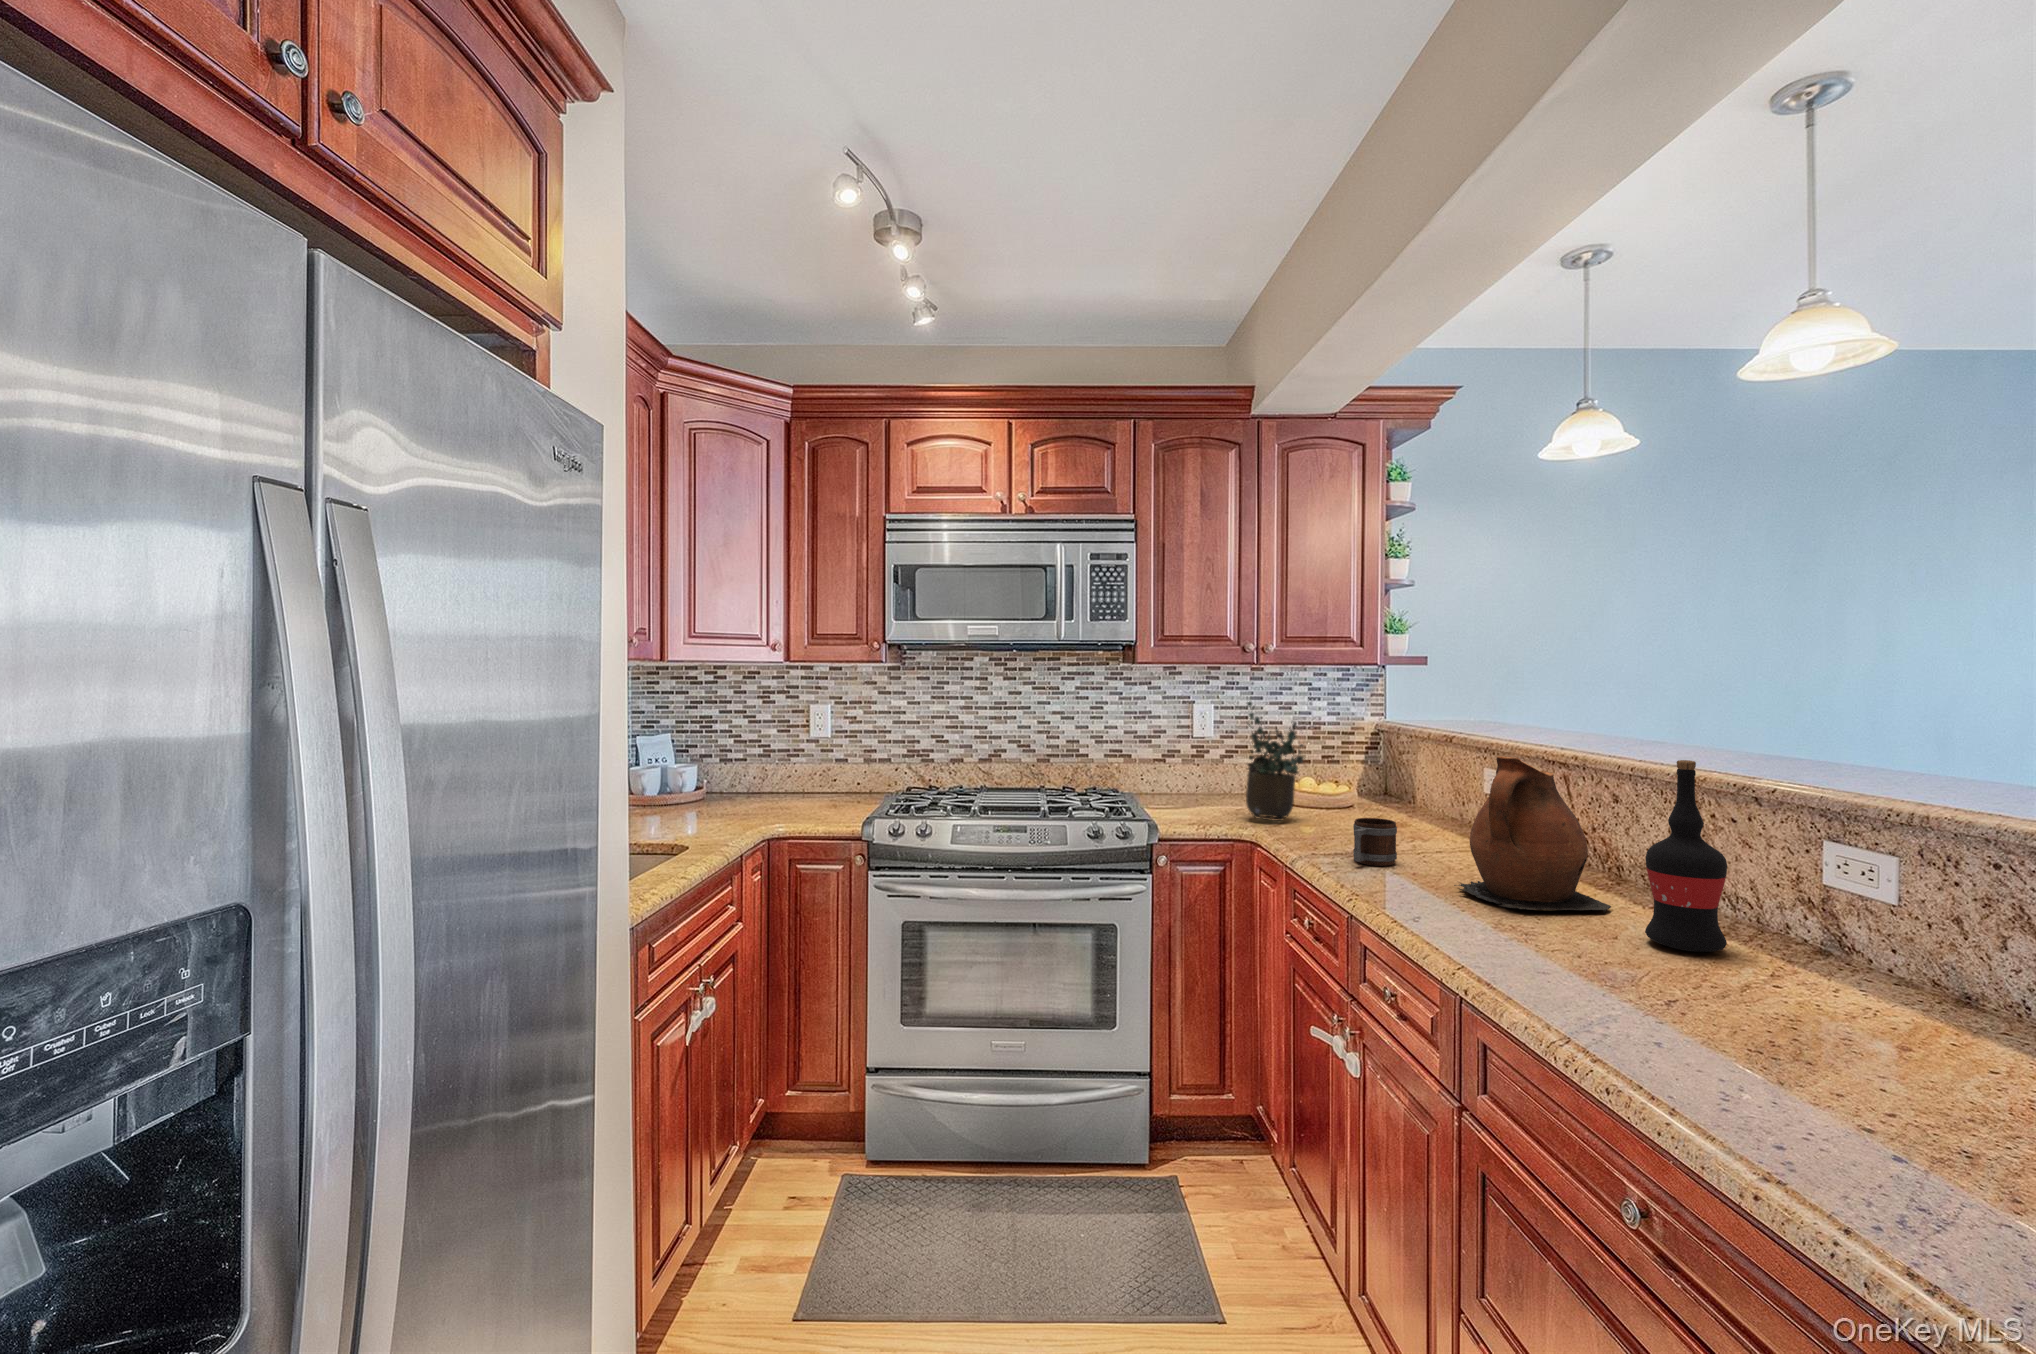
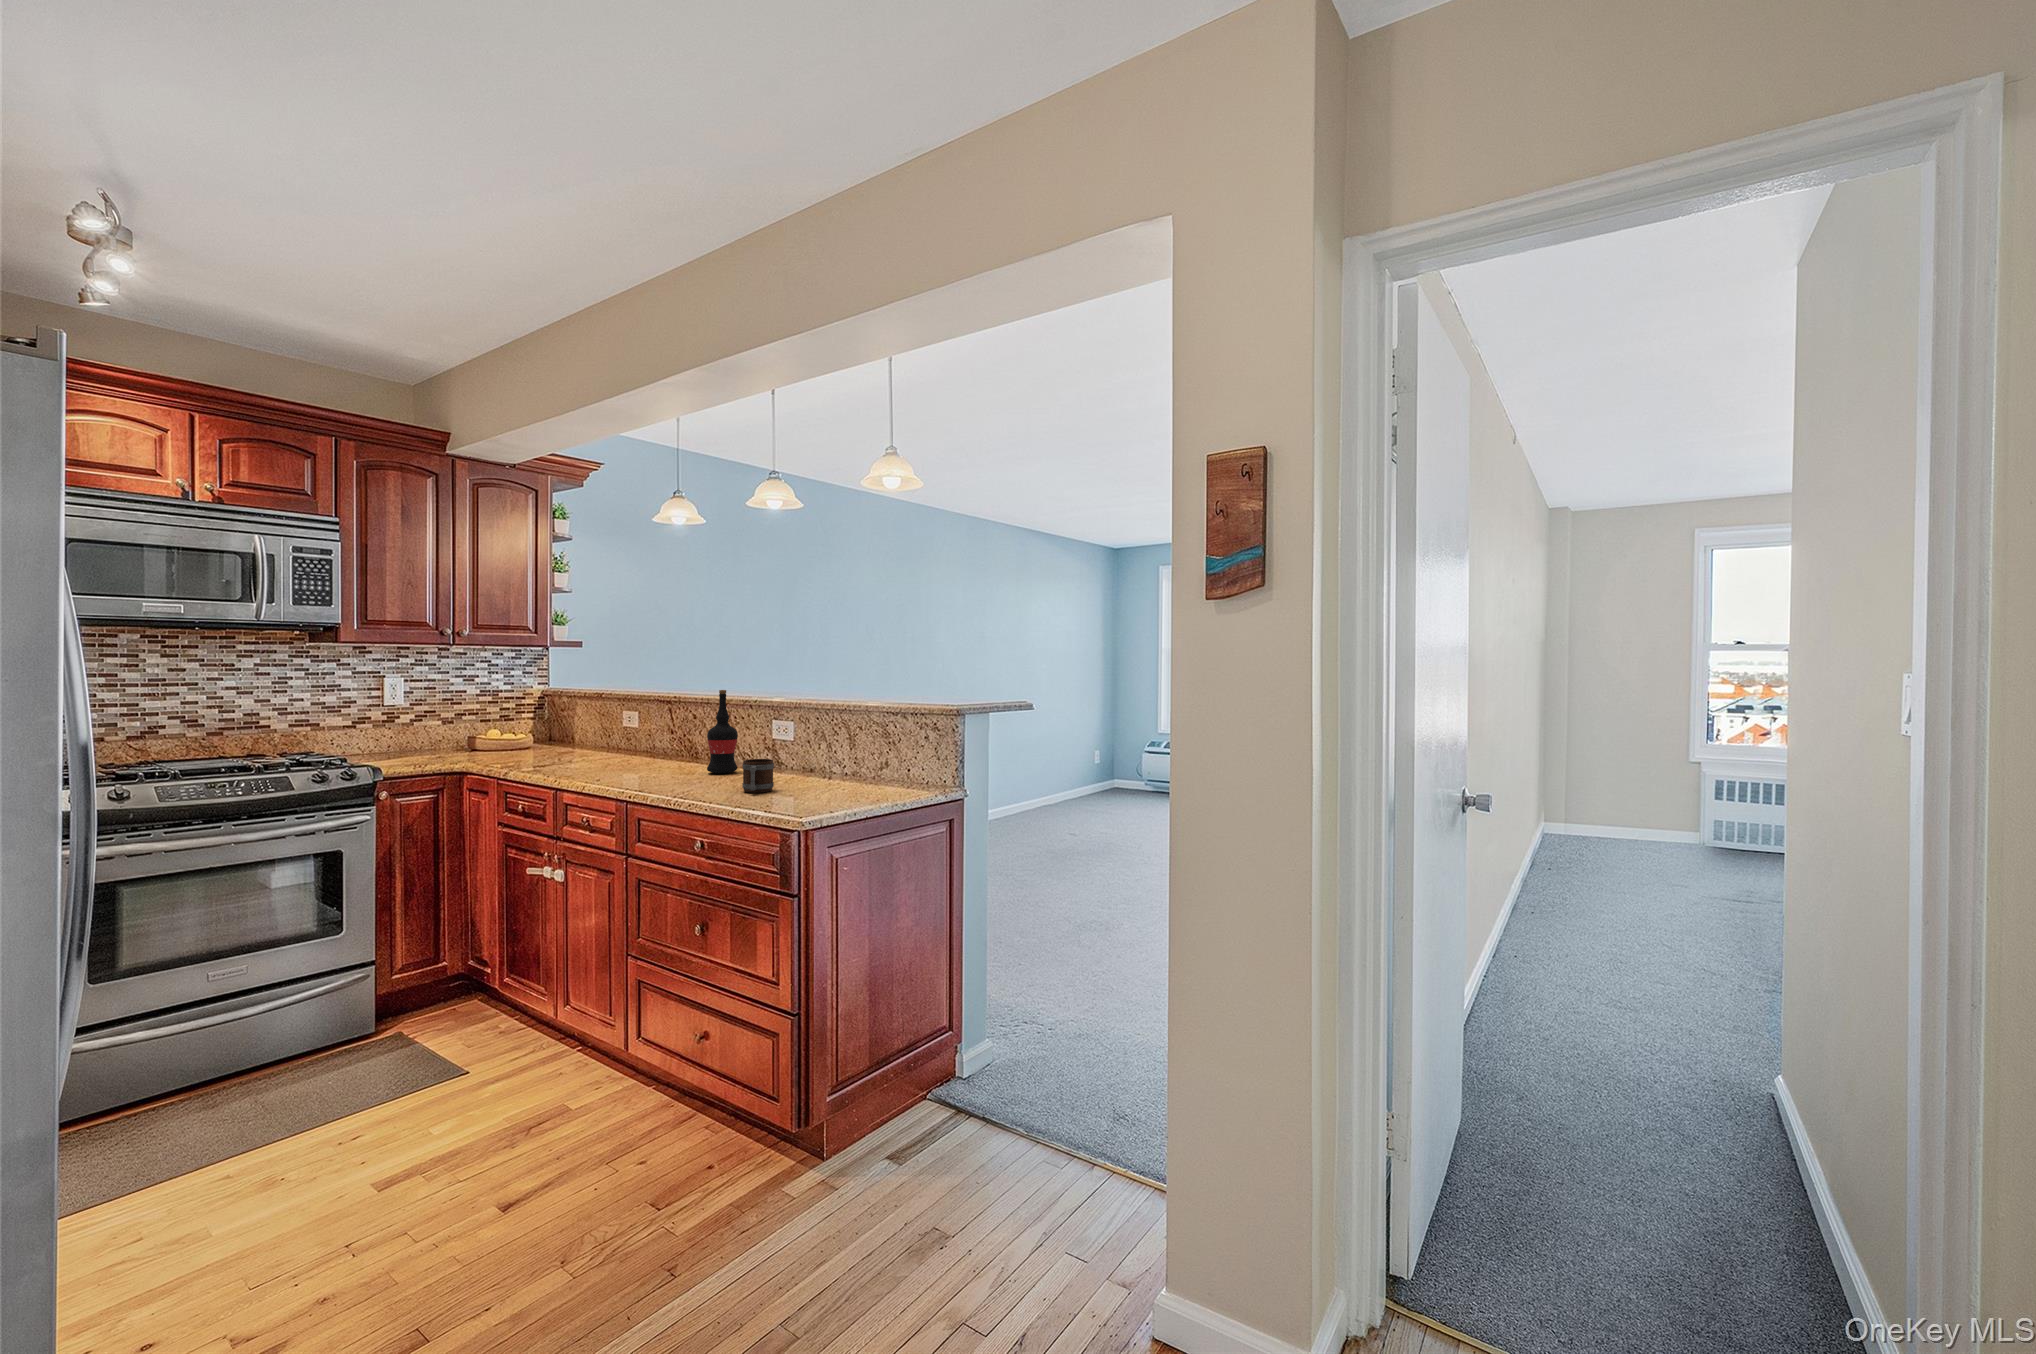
potted plant: present [1246,702,1303,821] -> none [450,673,501,758]
ceramic pitcher: present [1454,756,1611,913] -> none [616,695,693,771]
mug: present [1353,818,1397,866] -> present [742,759,774,793]

